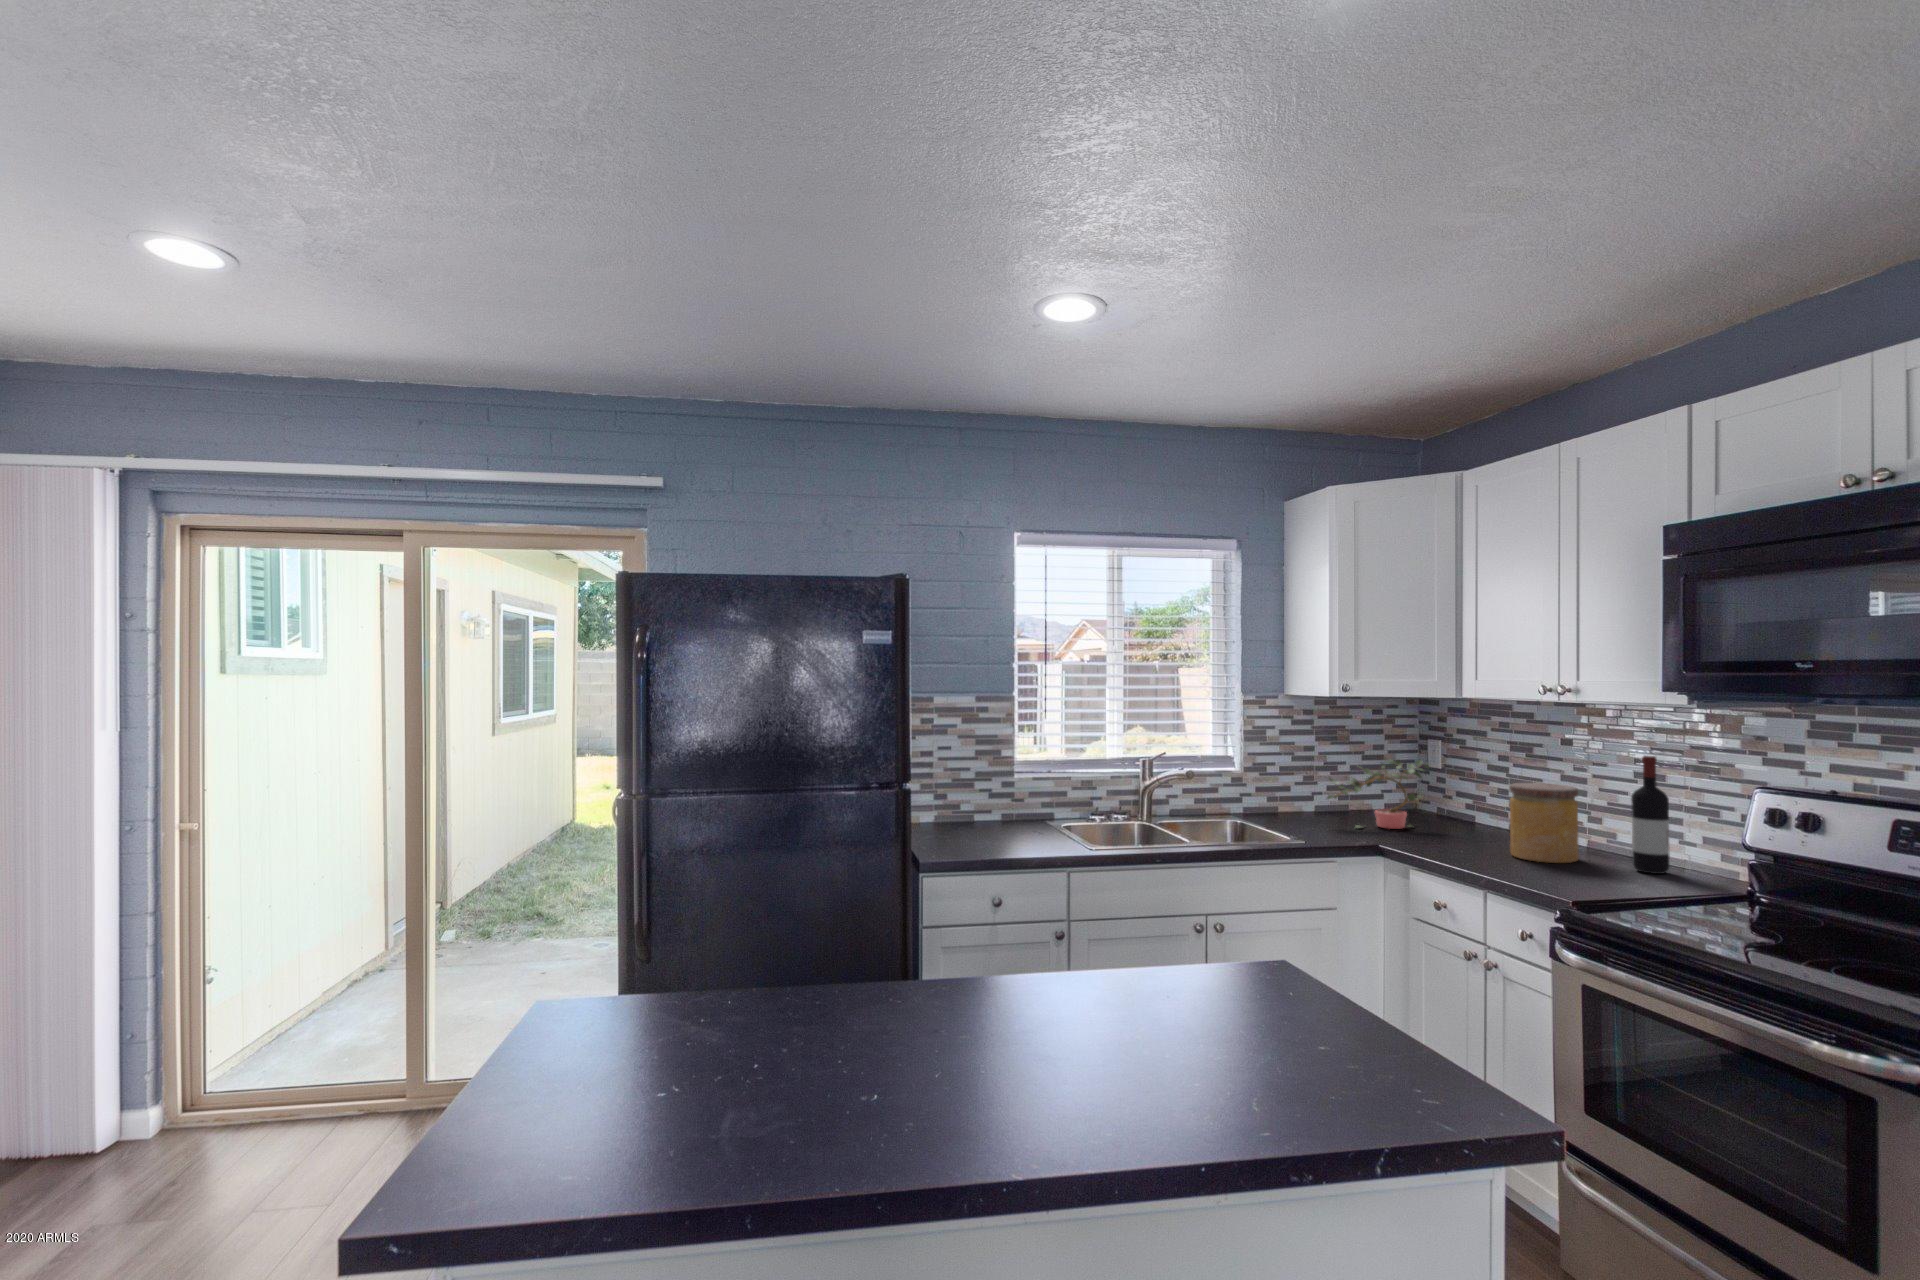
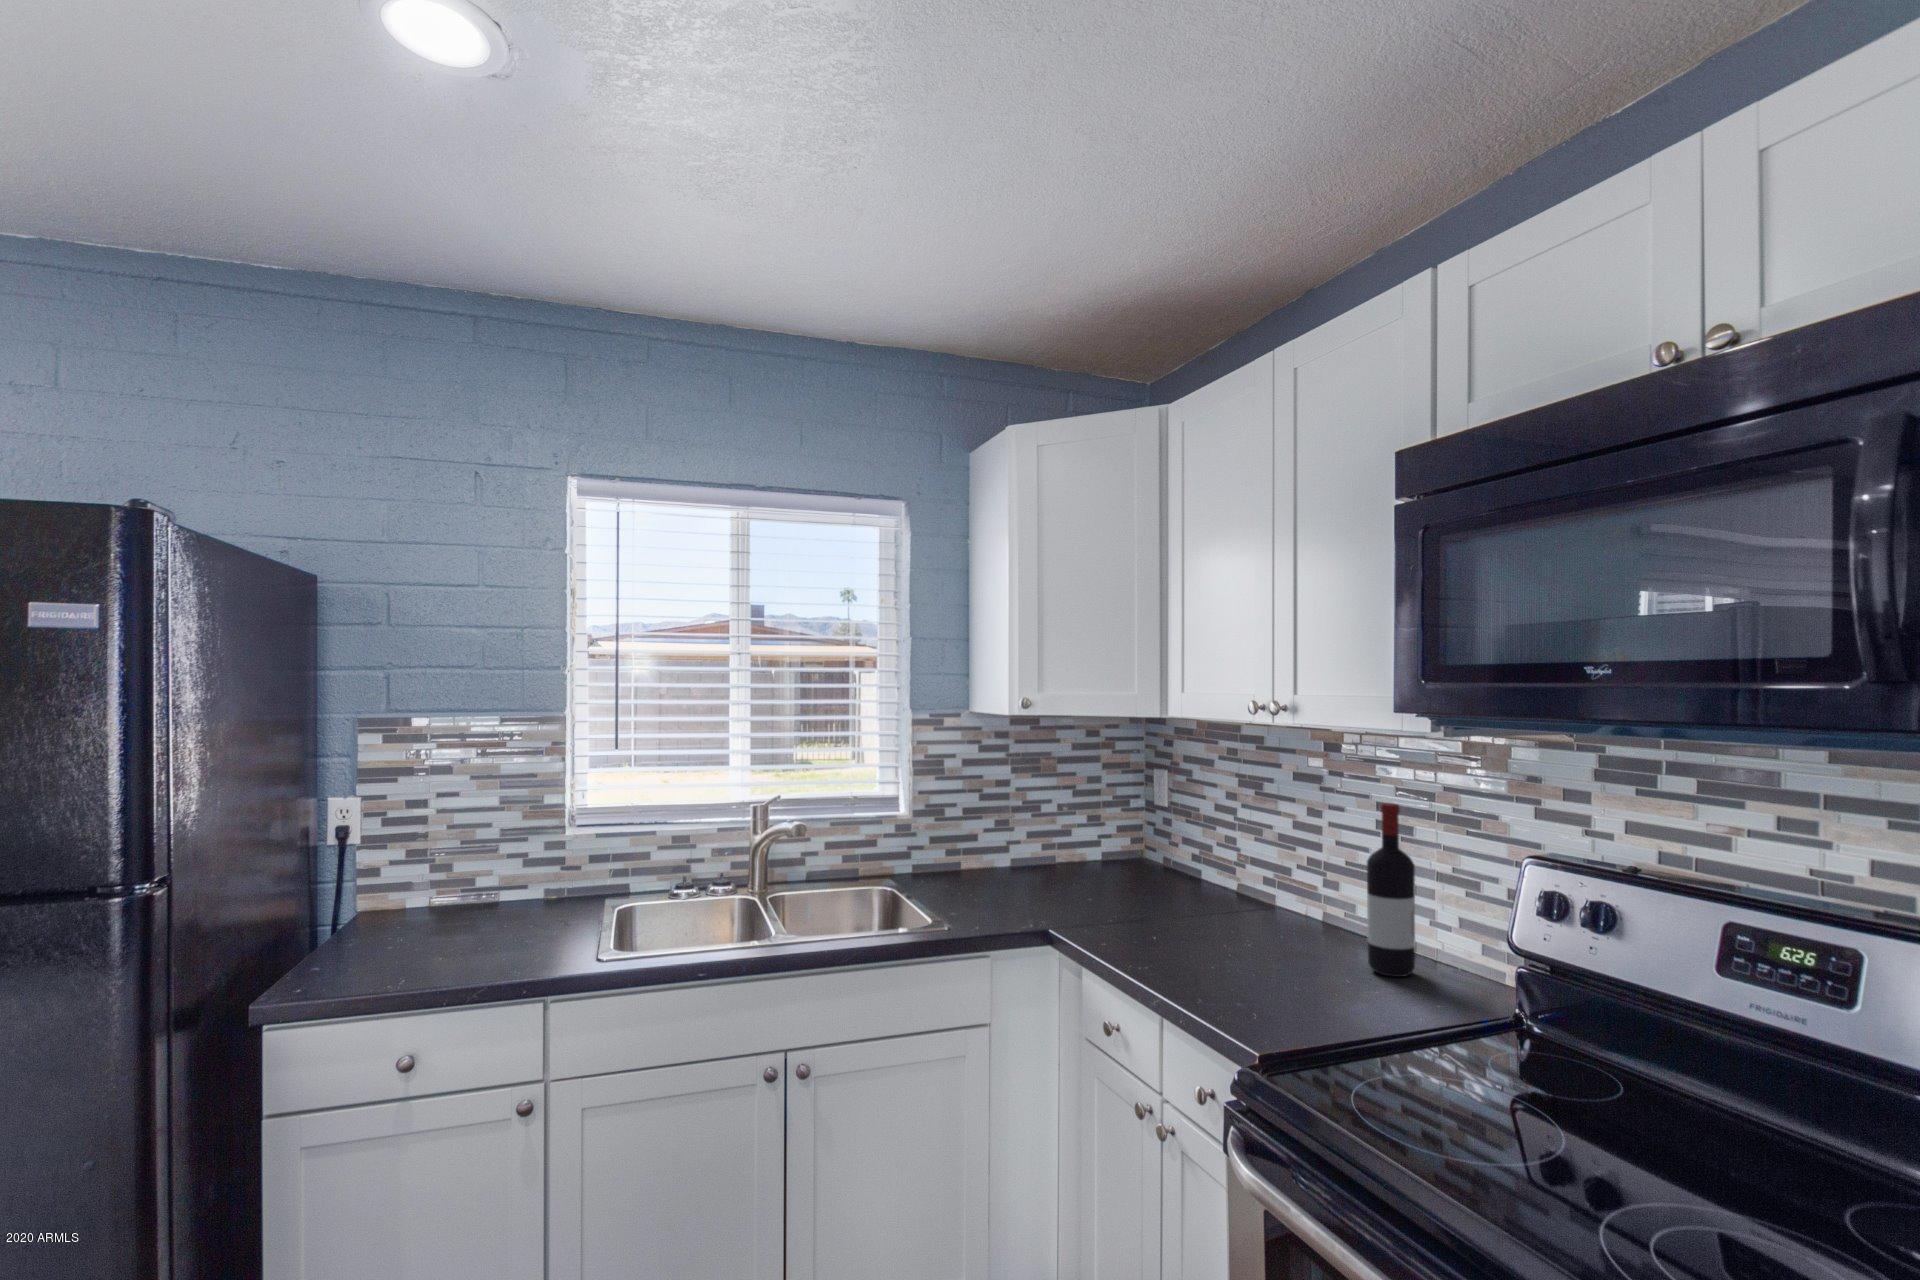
potted plant: present [1327,759,1428,829] -> none [1002,796,1143,897]
jar: present [1509,783,1579,863] -> none [1214,838,1303,959]

